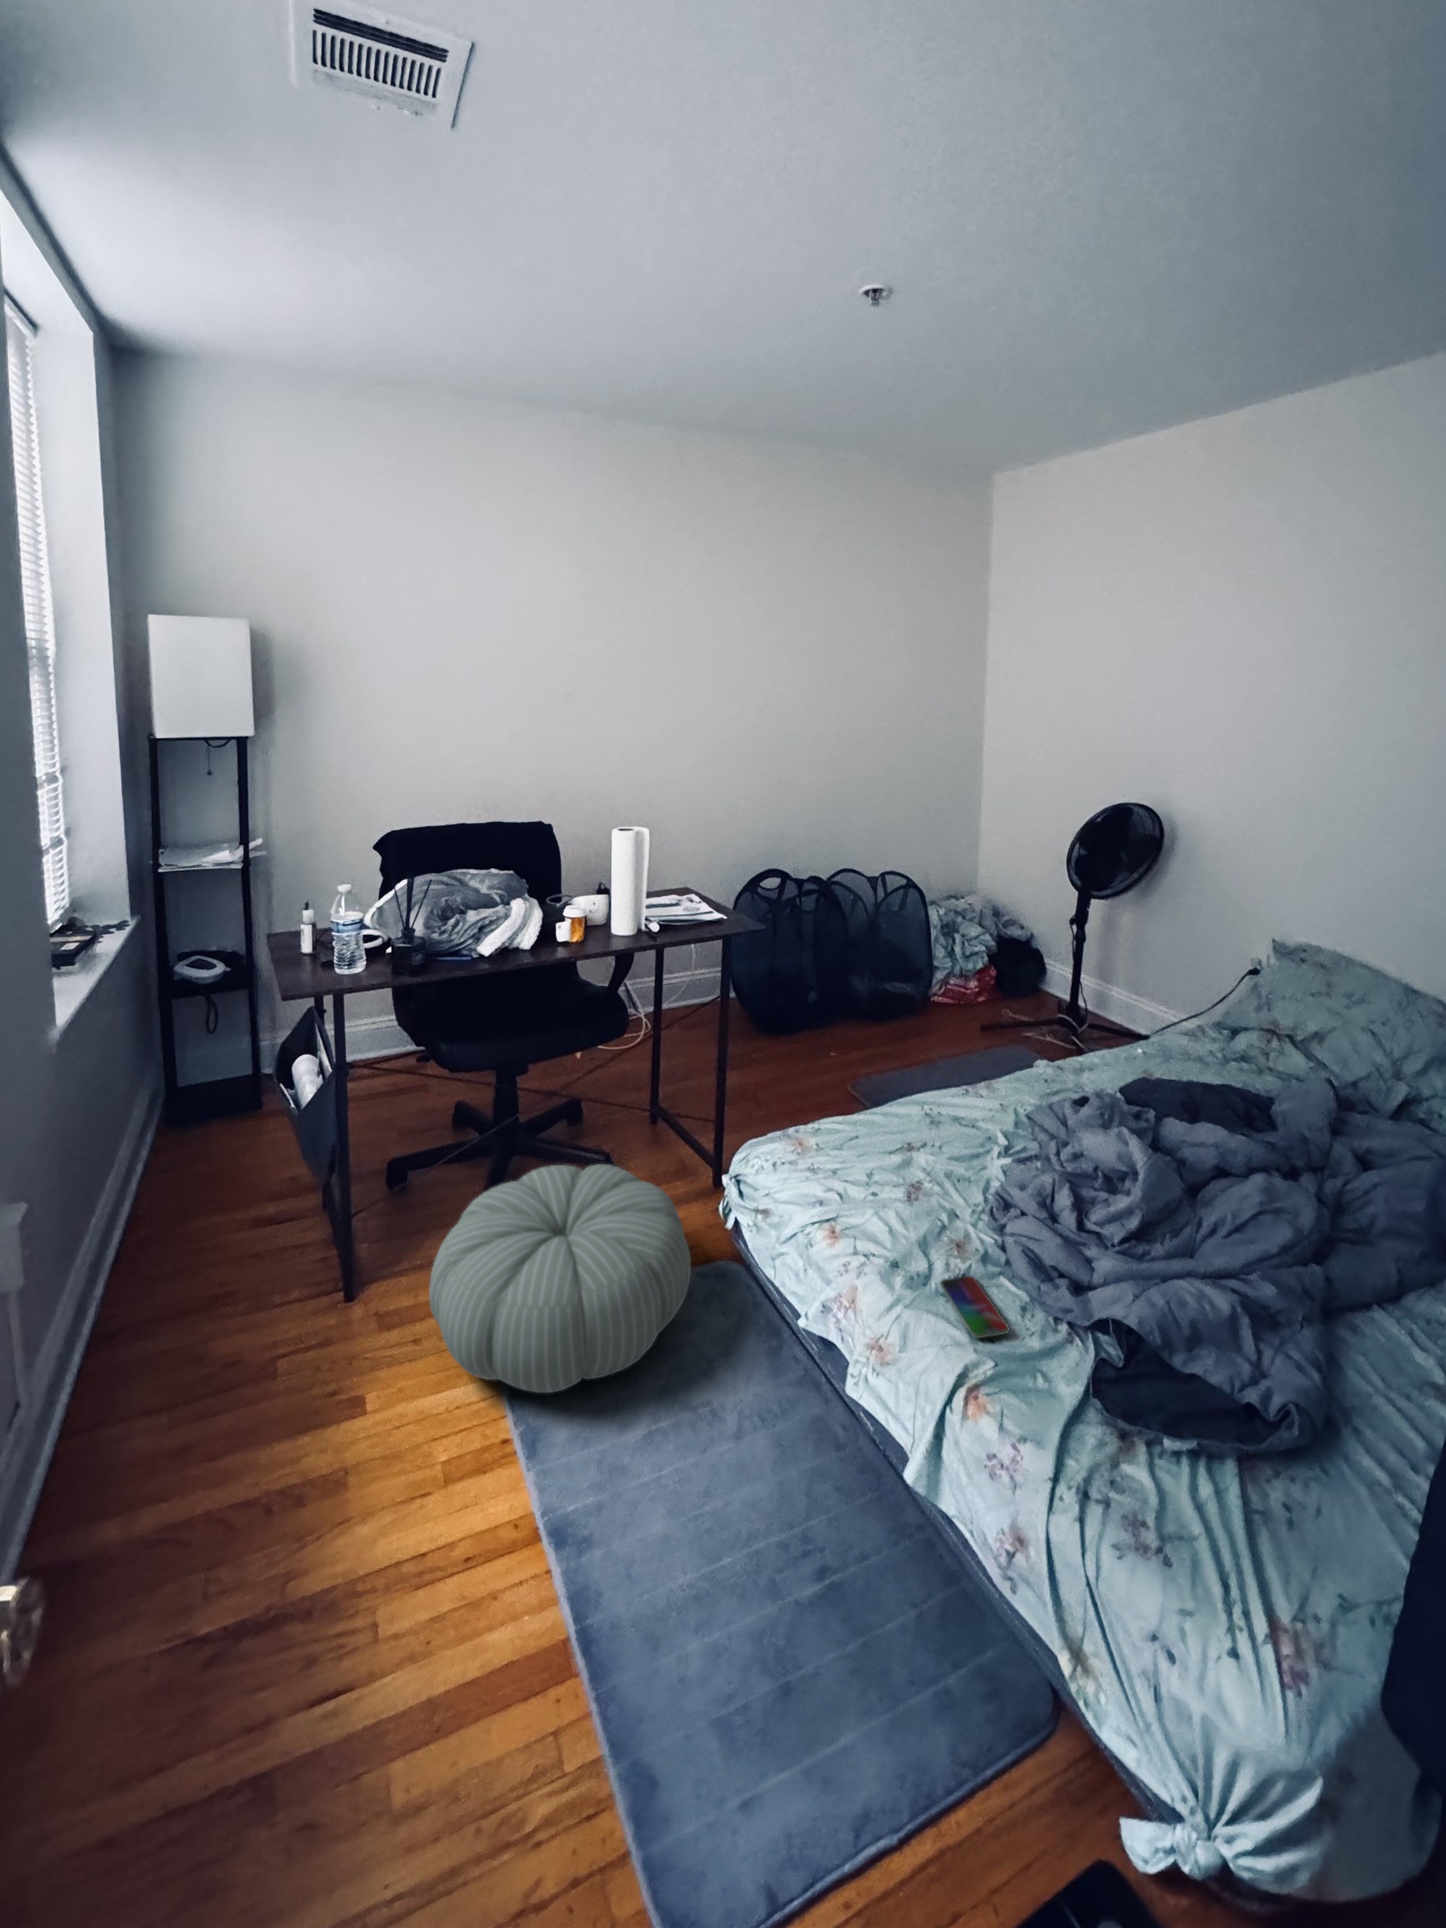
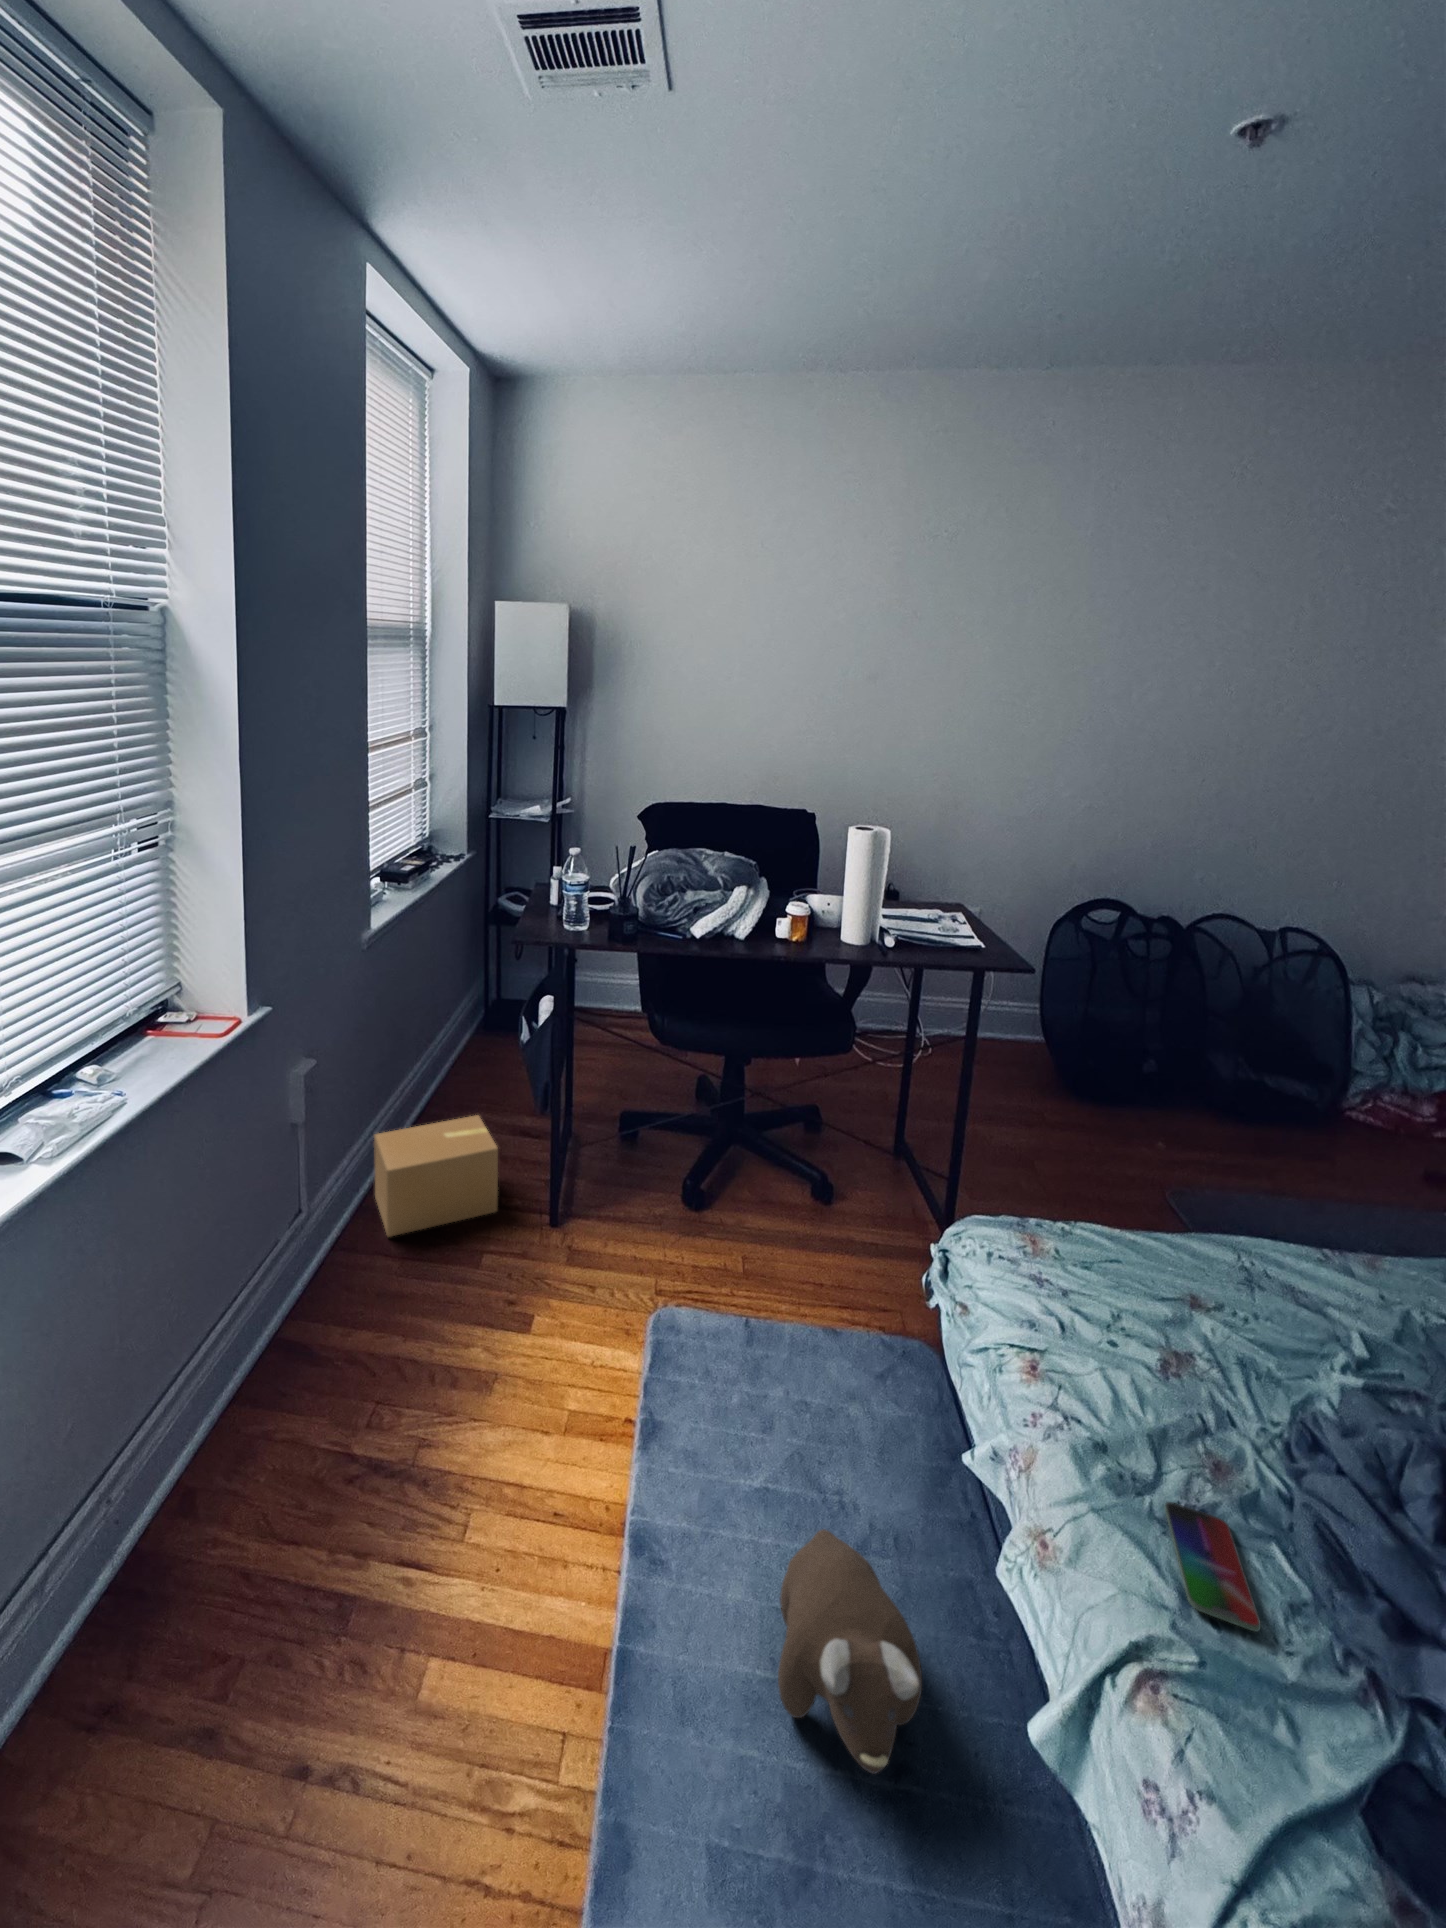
pouf: present [429,1164,691,1393] -> none [604,1164,871,1407]
cardboard box: none [83,1217,273,1405] -> present [374,1115,498,1237]
plush toy: none [689,1436,823,1600] -> present [778,1529,922,1774]

